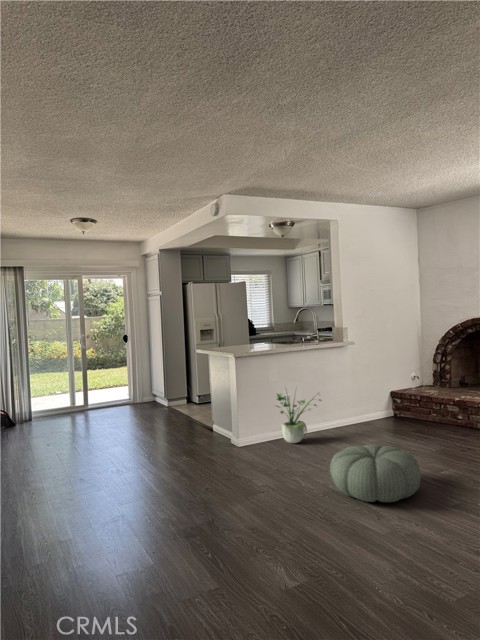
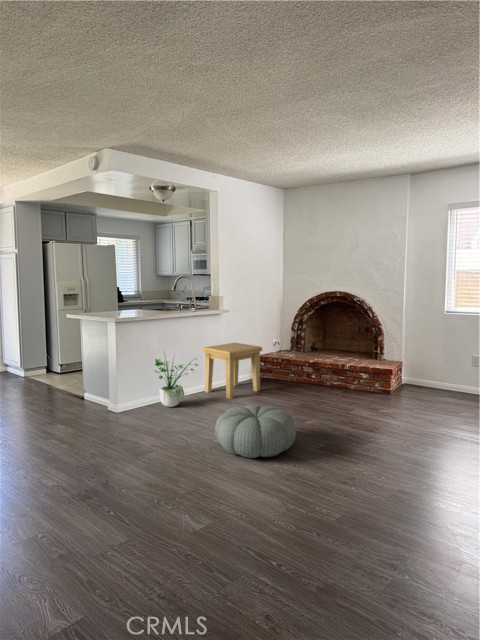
side table: none [328,377,394,438] -> present [202,343,262,399]

